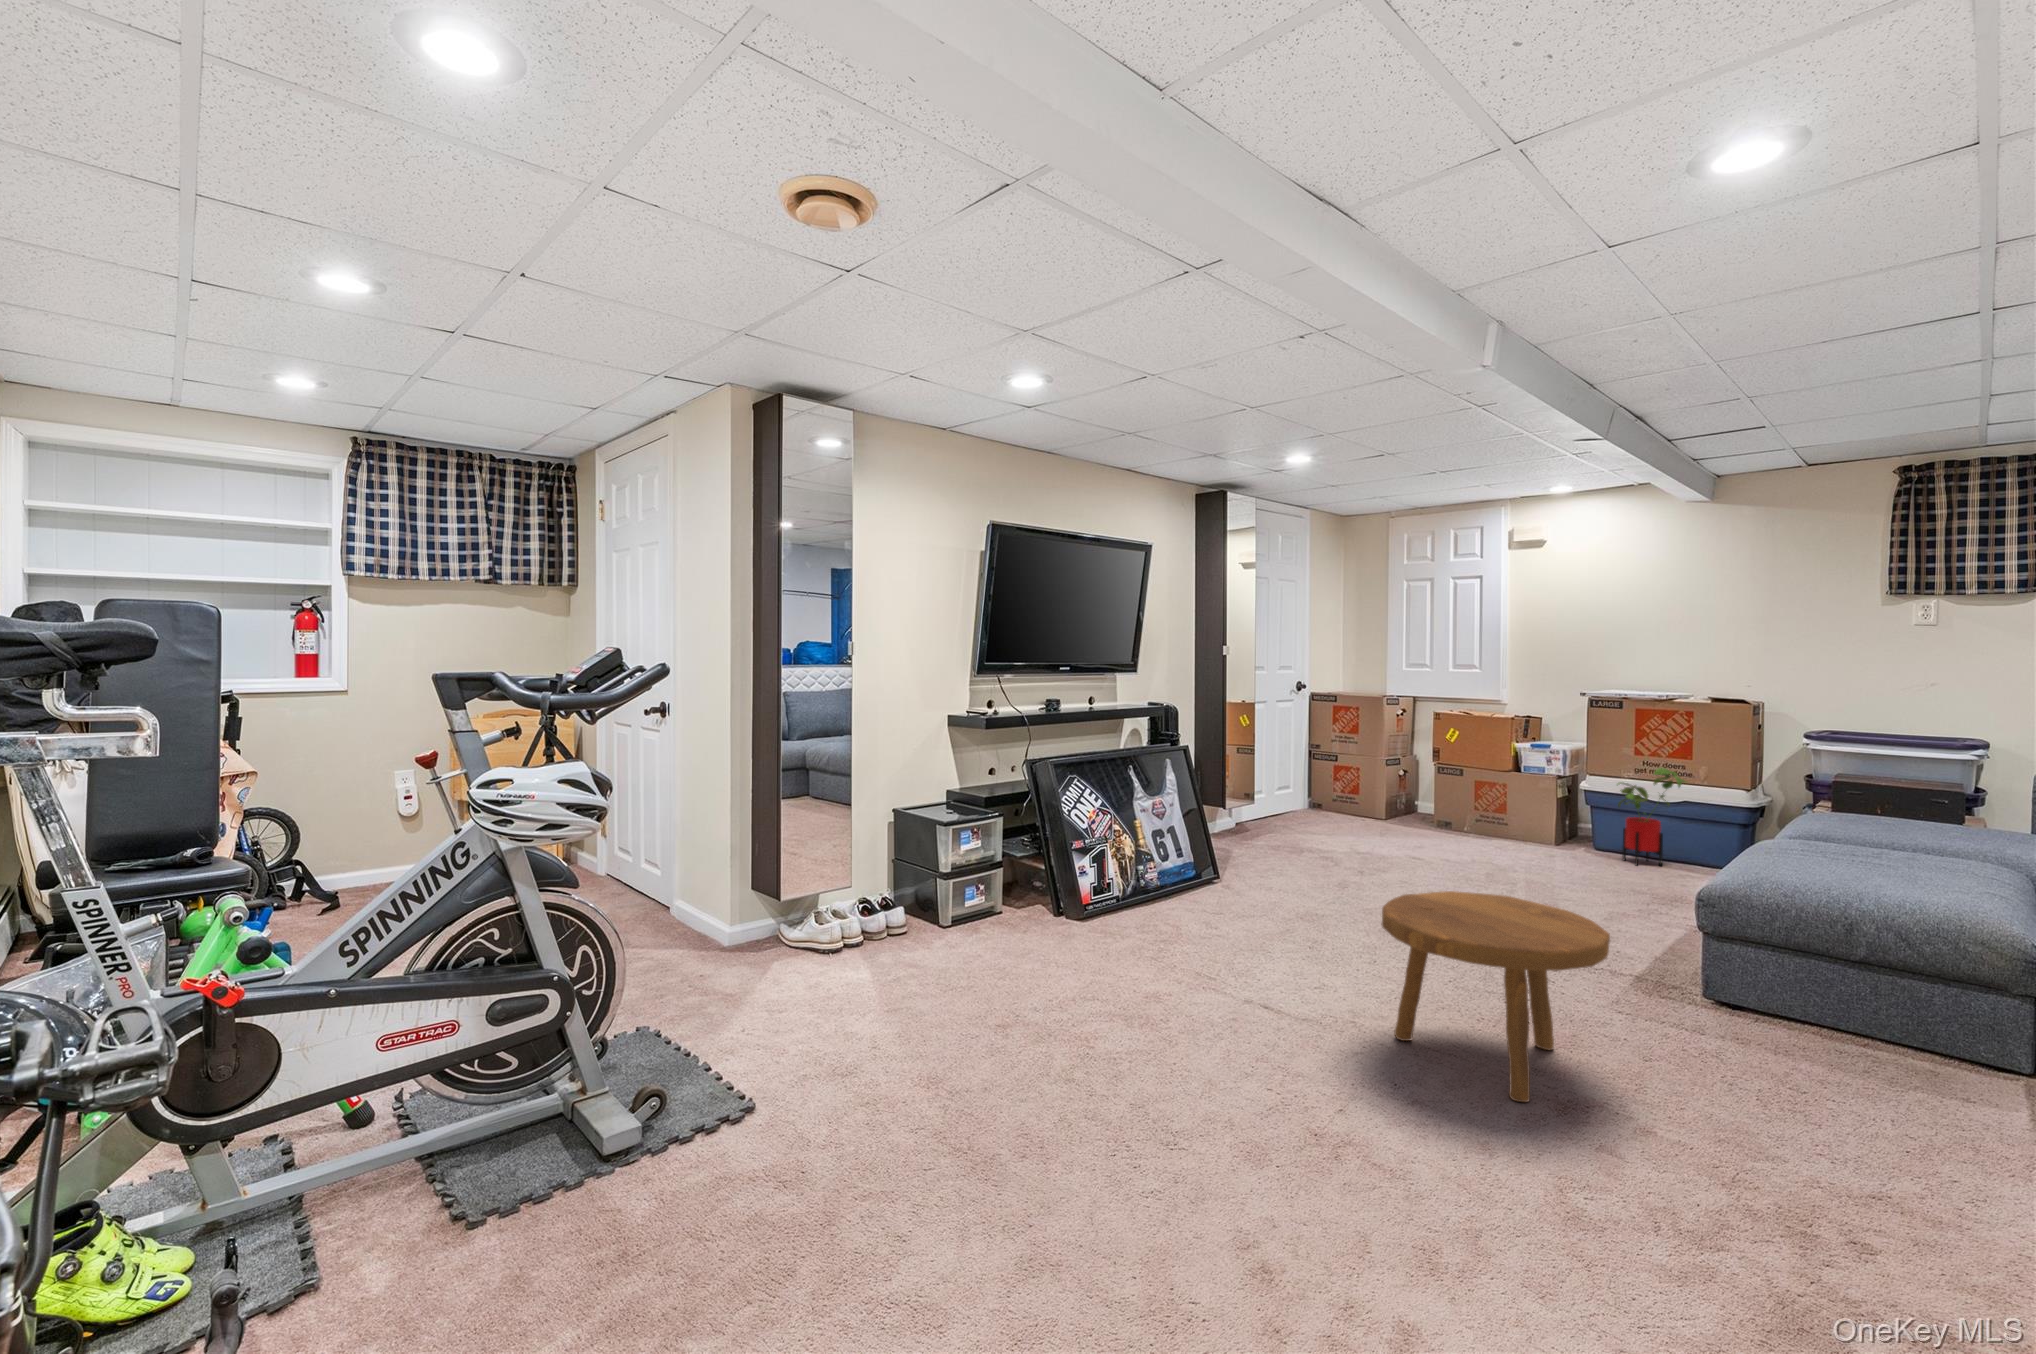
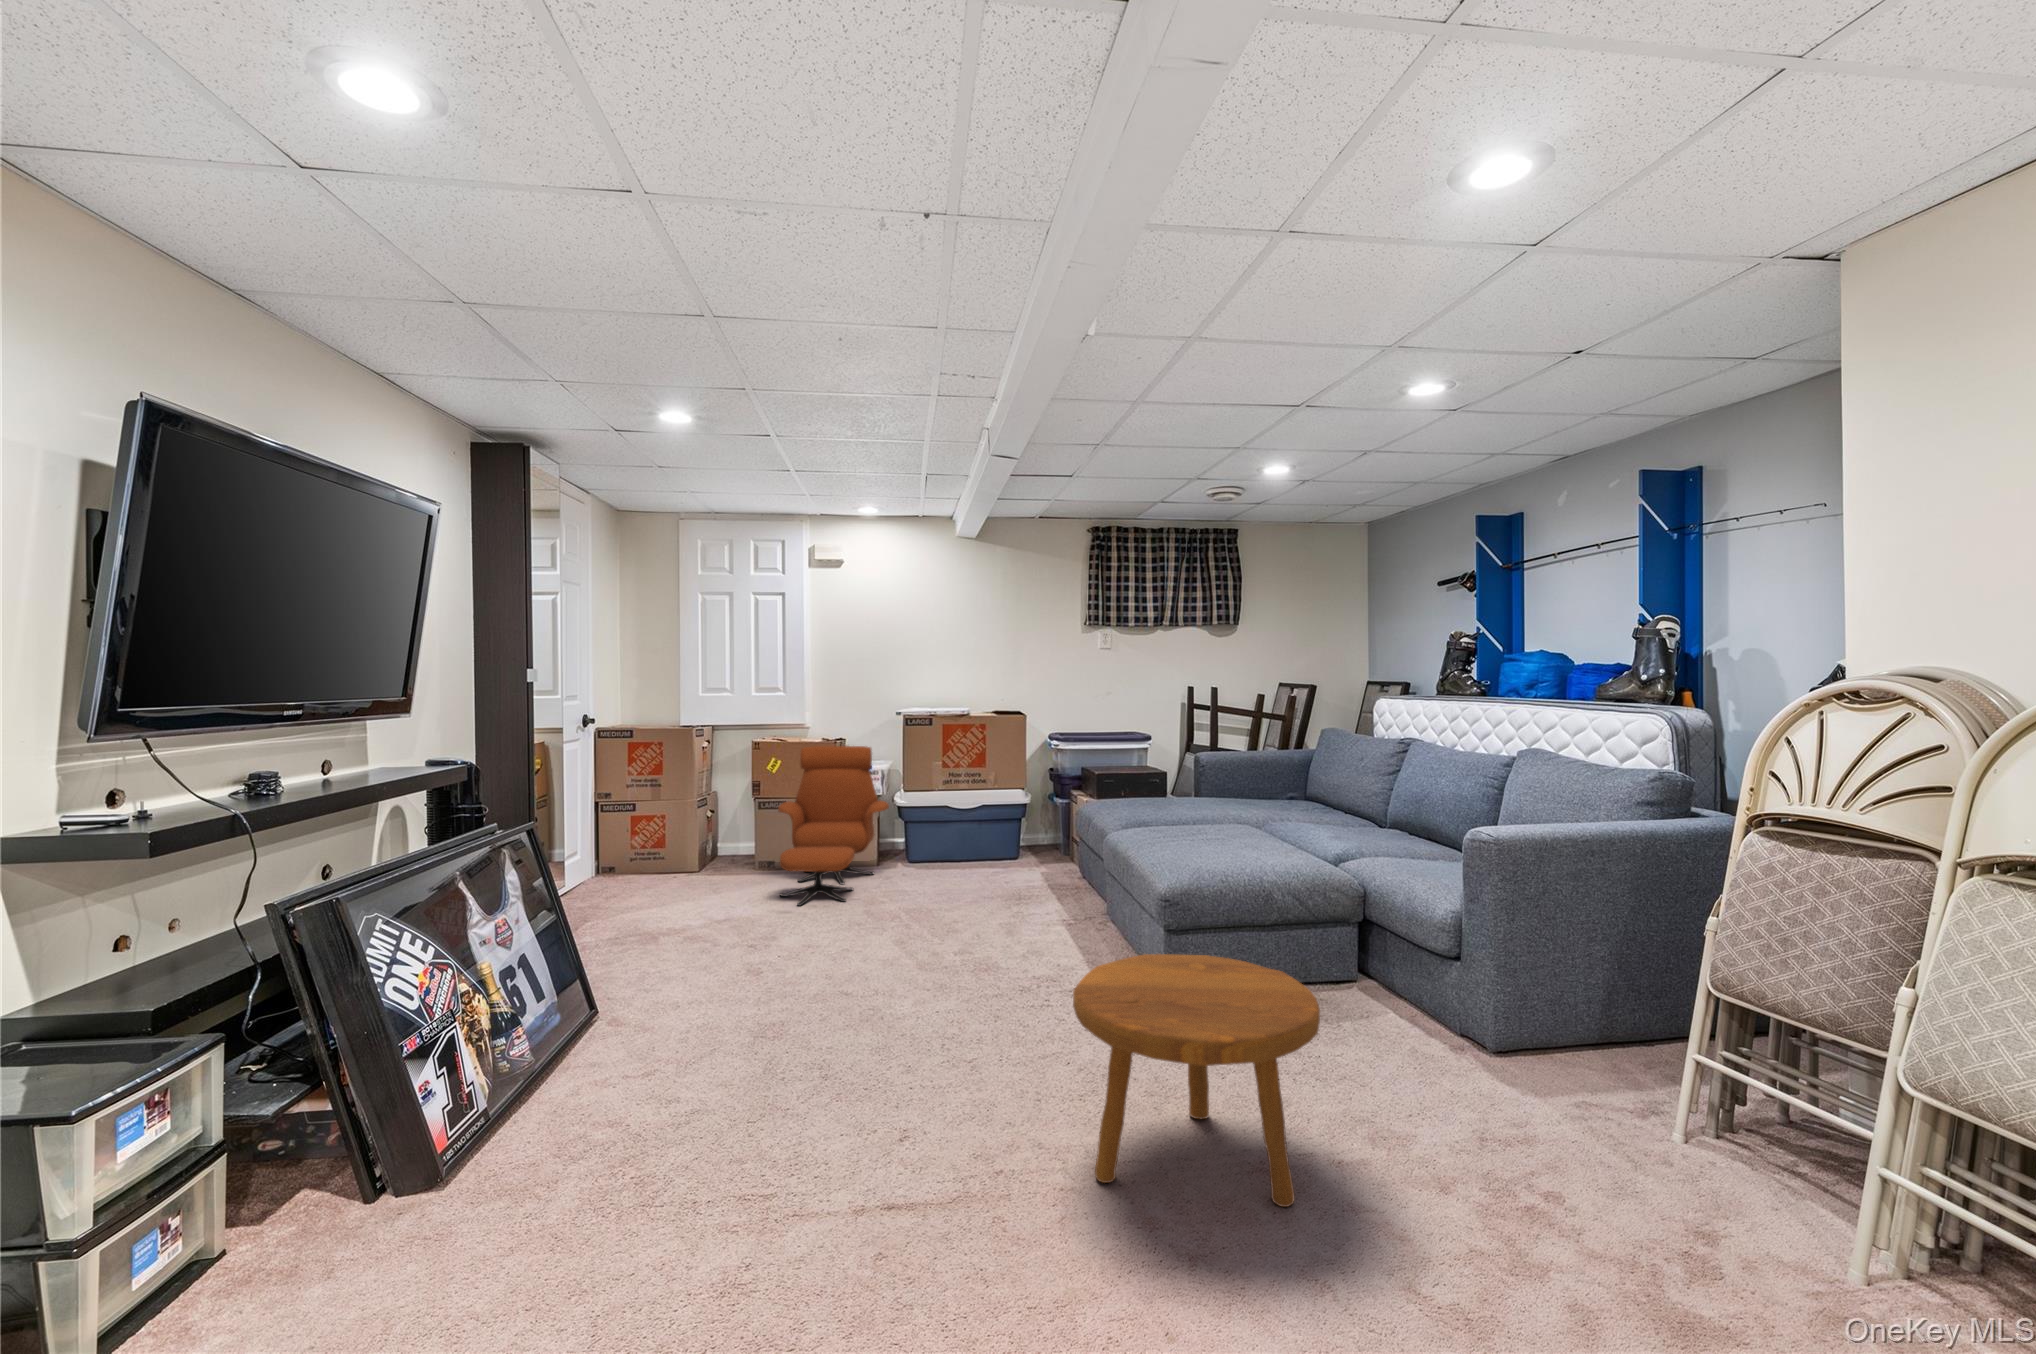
lounge chair: none [1421,720,1557,860] -> present [778,746,889,906]
house plant: present [1618,768,1686,866] -> none [939,778,996,874]

